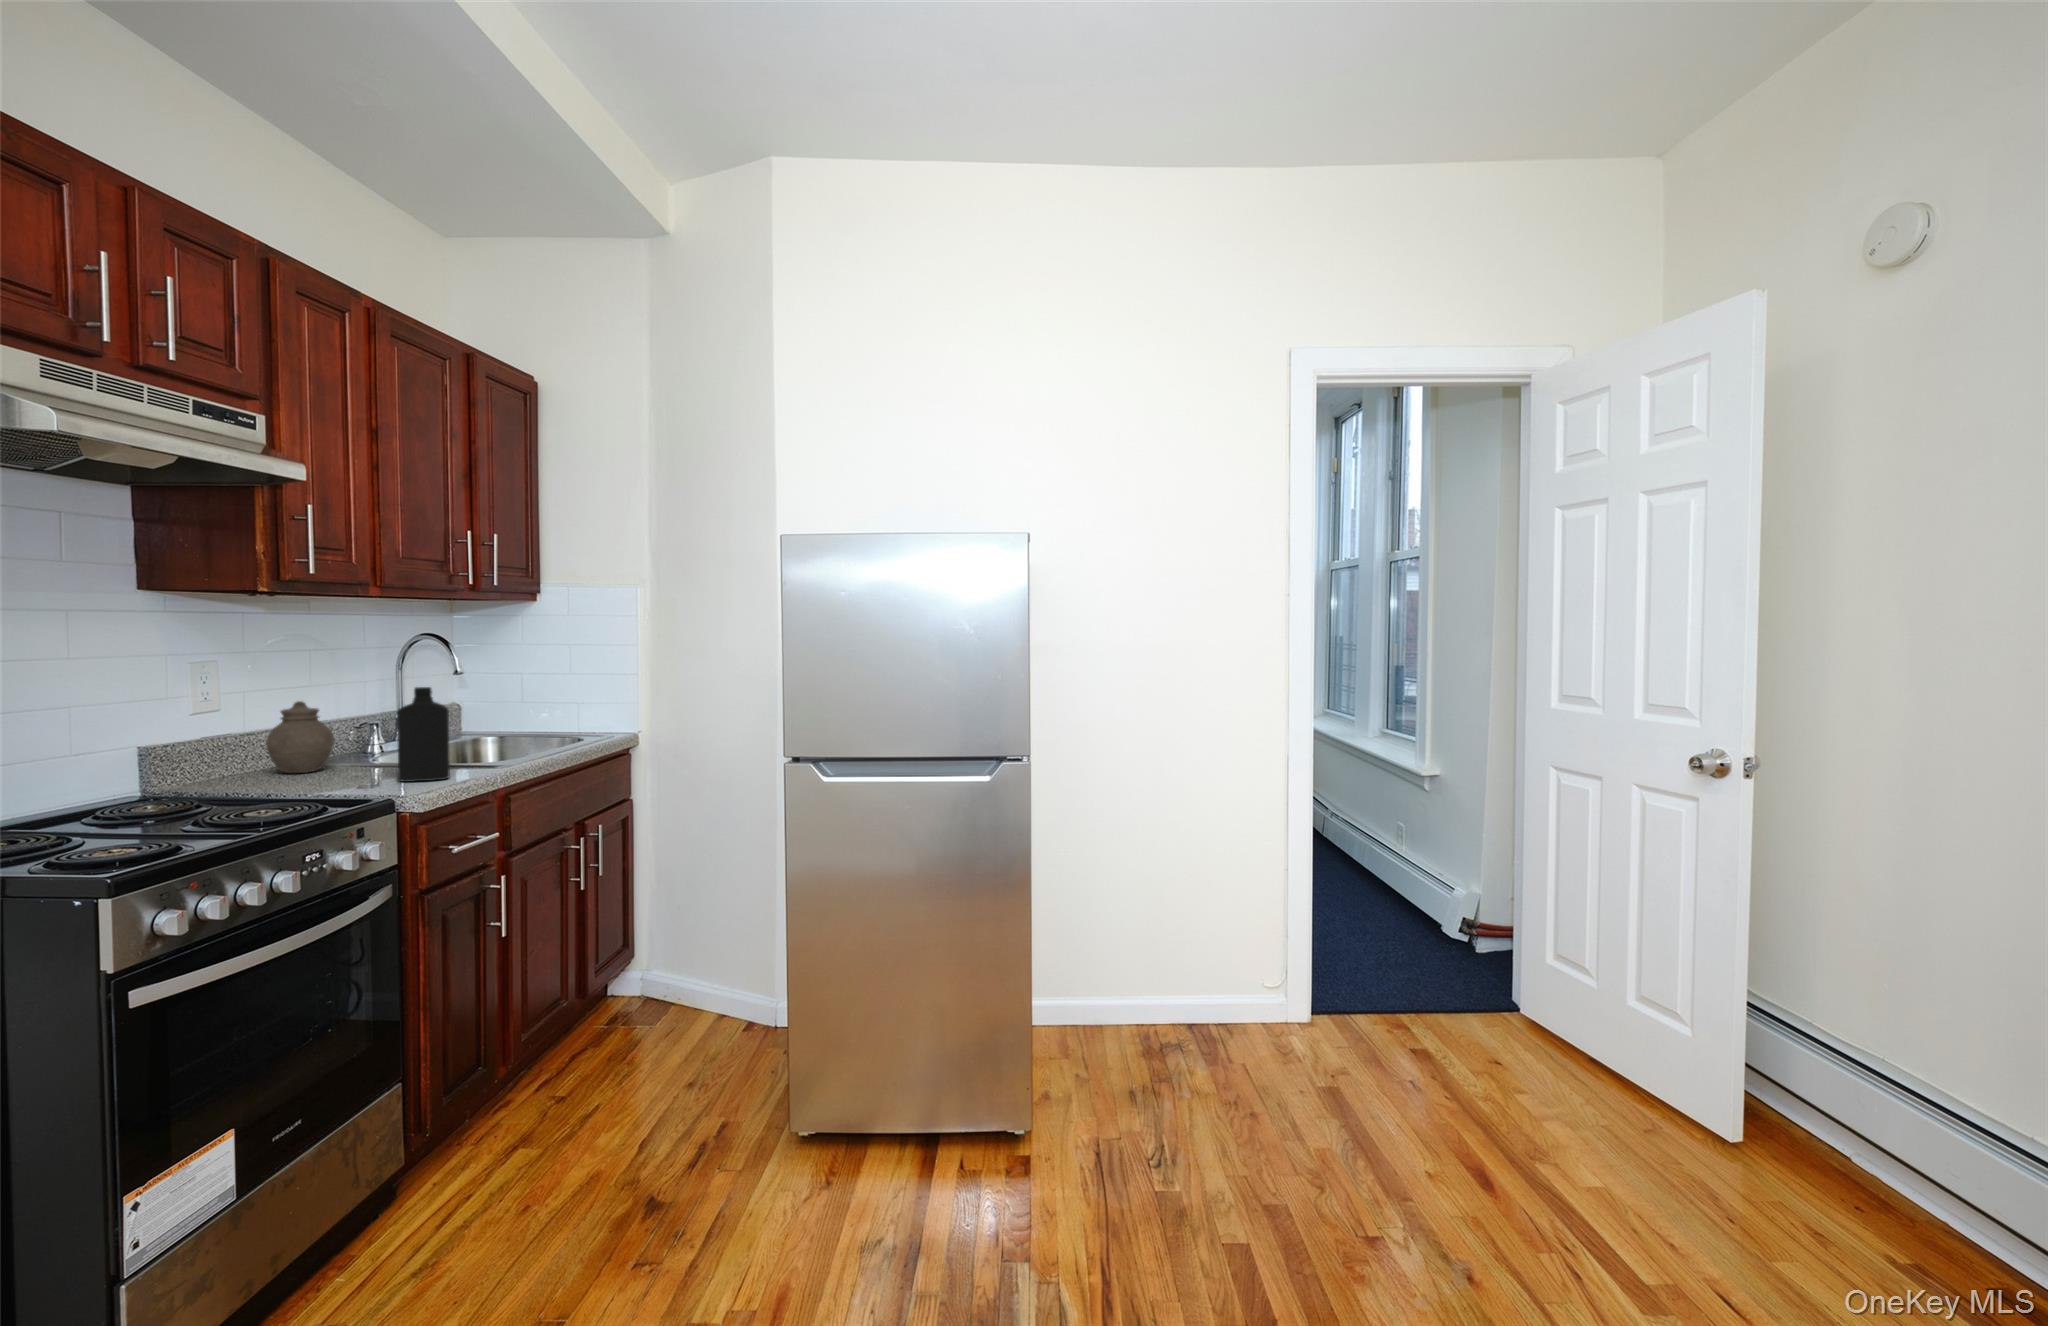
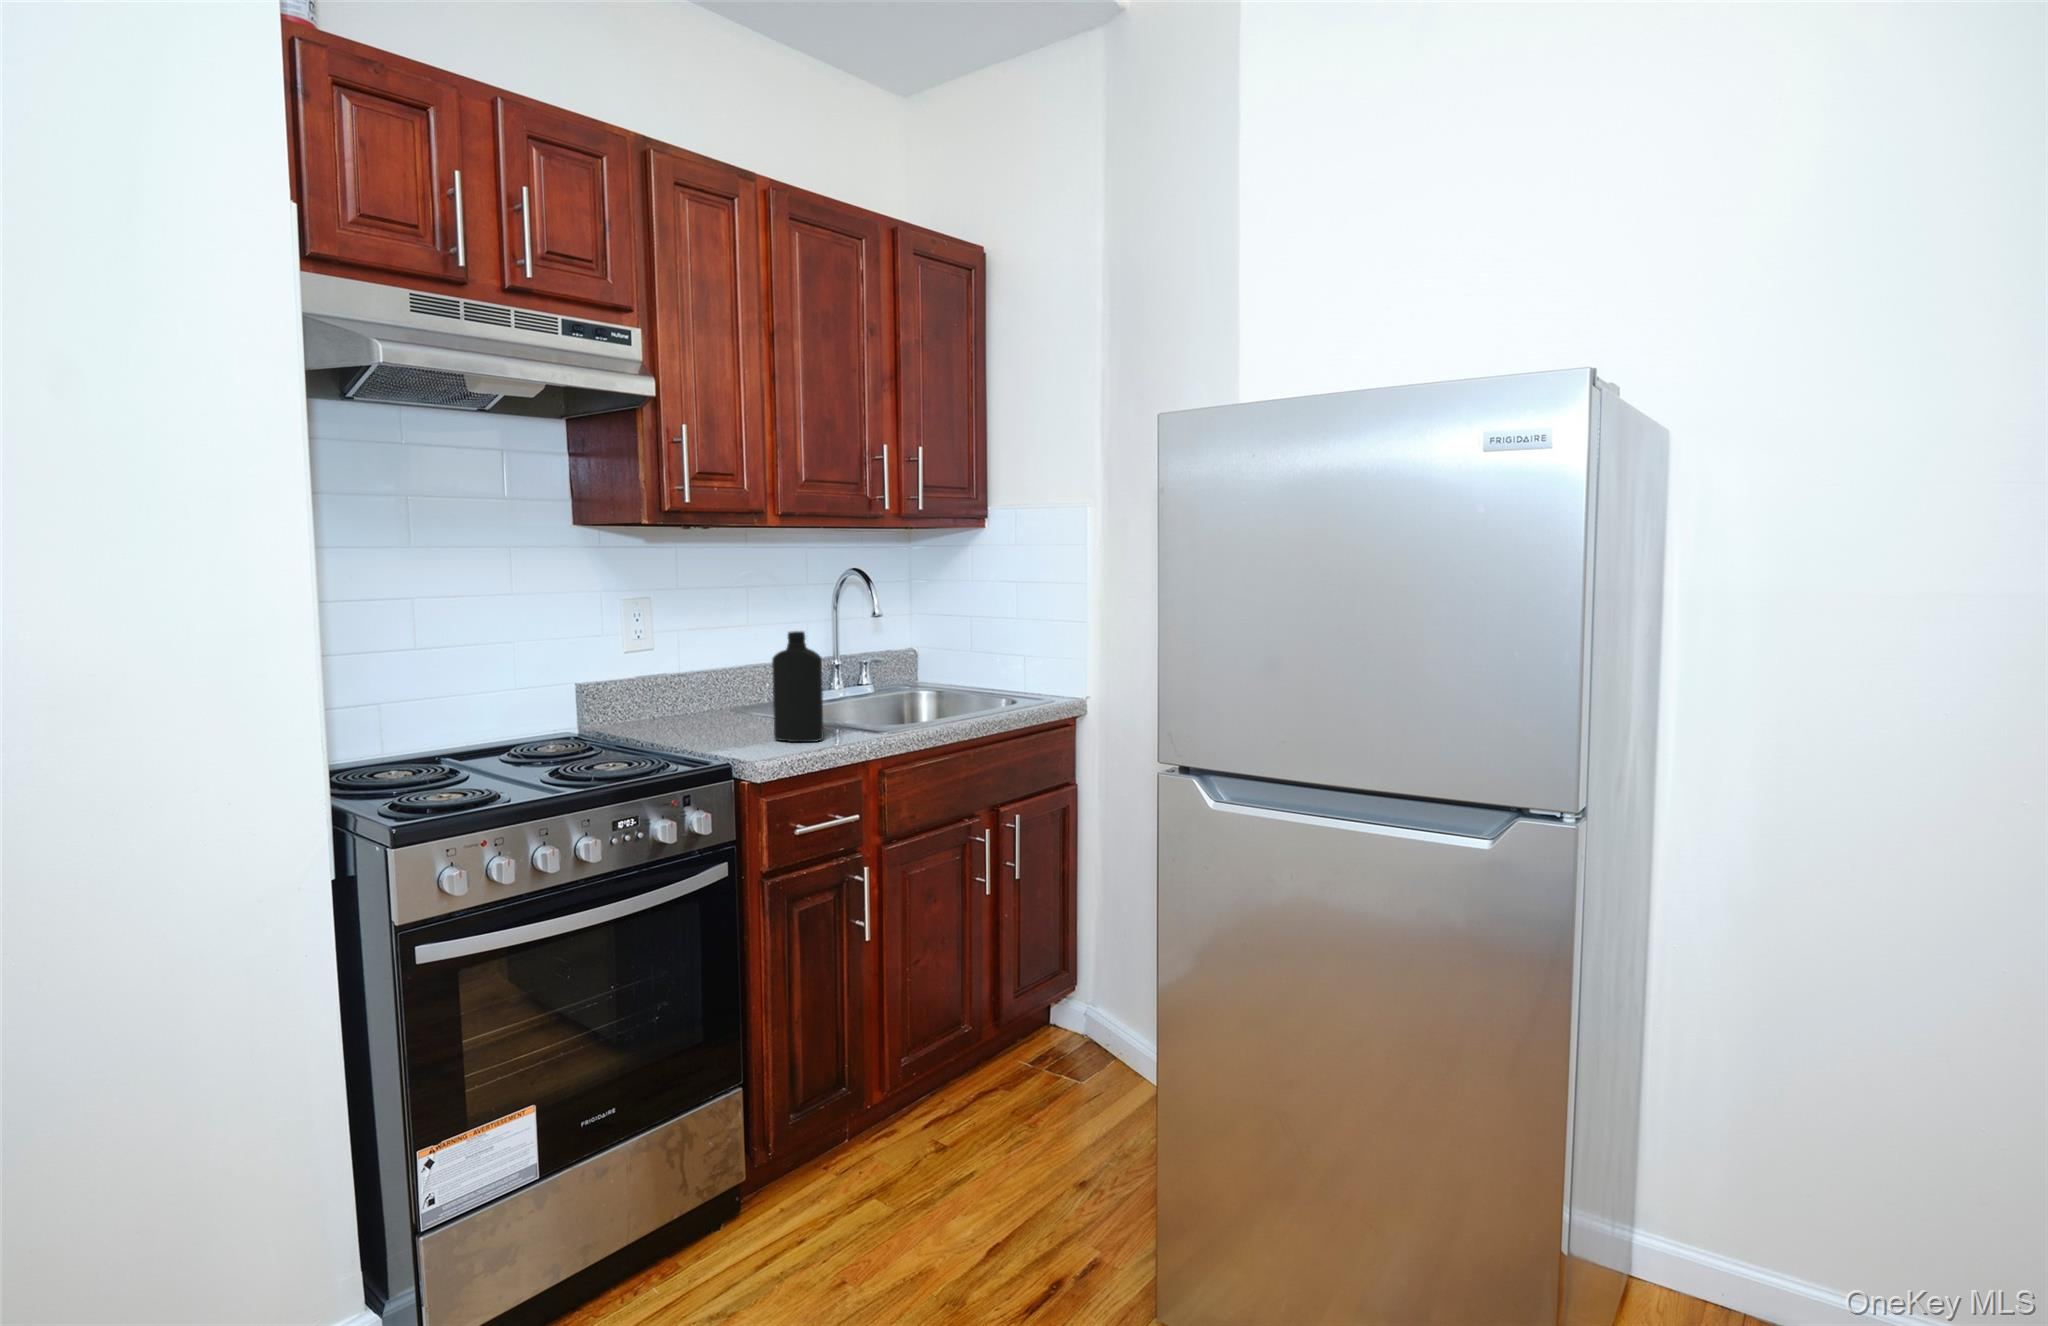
jar: present [266,701,334,773] -> none [692,644,751,721]

